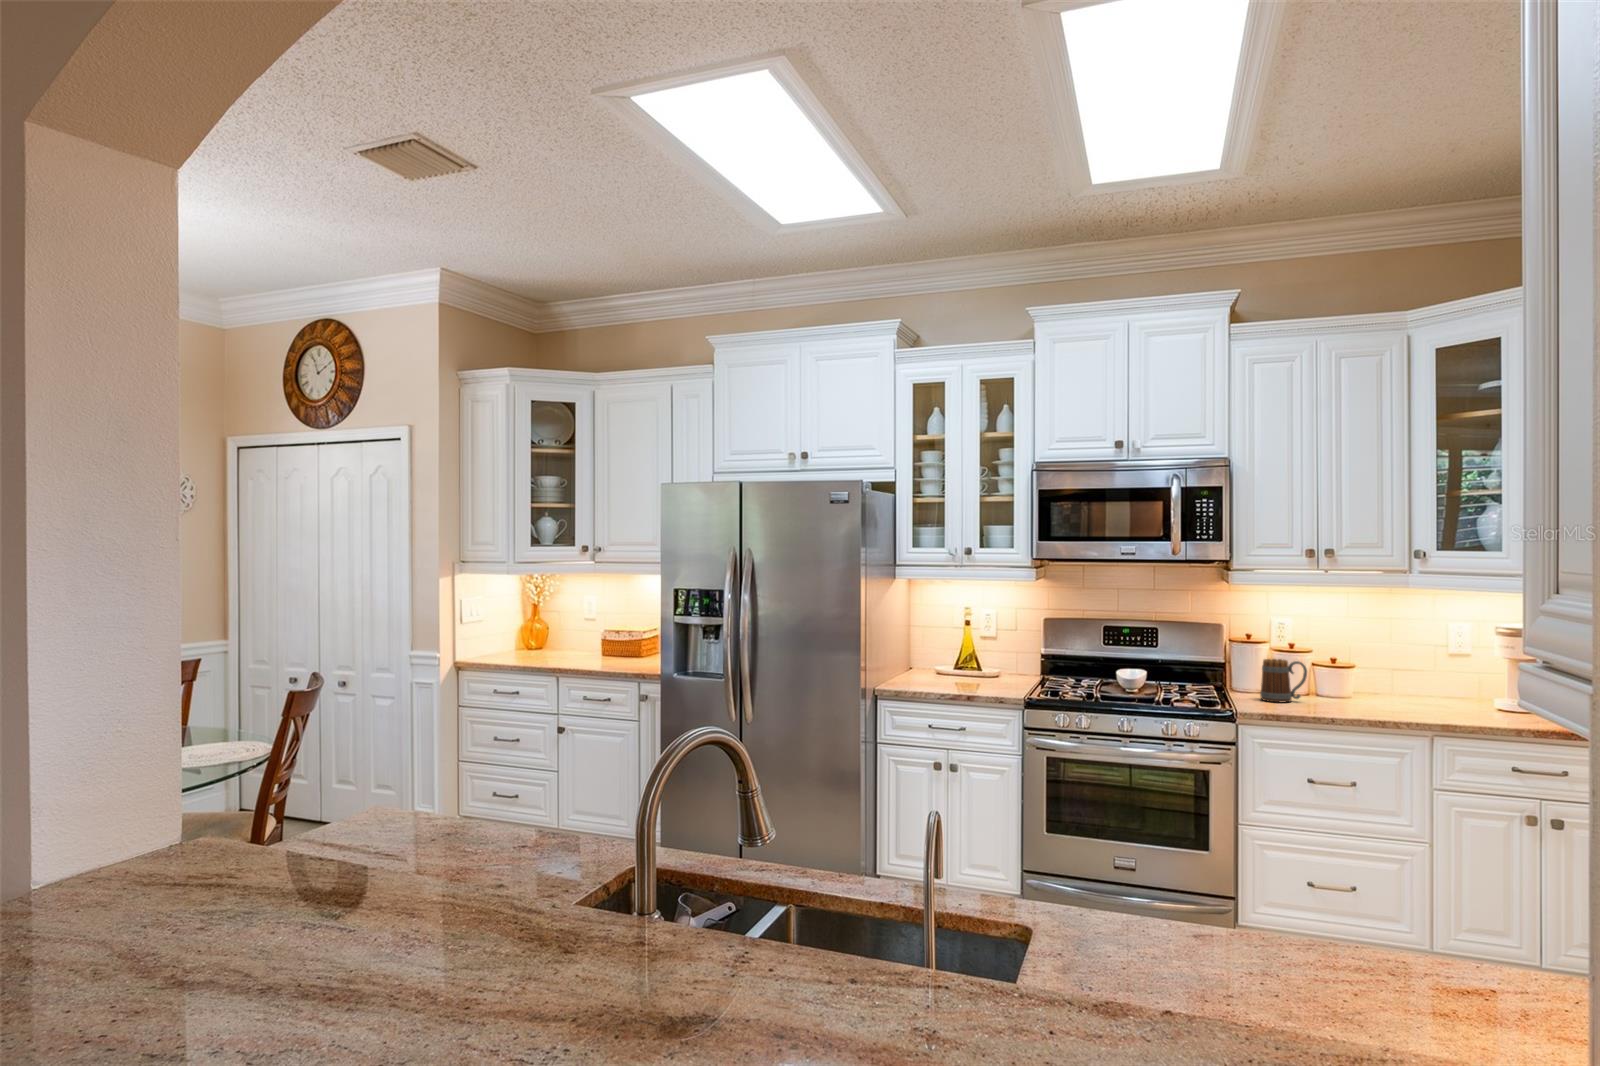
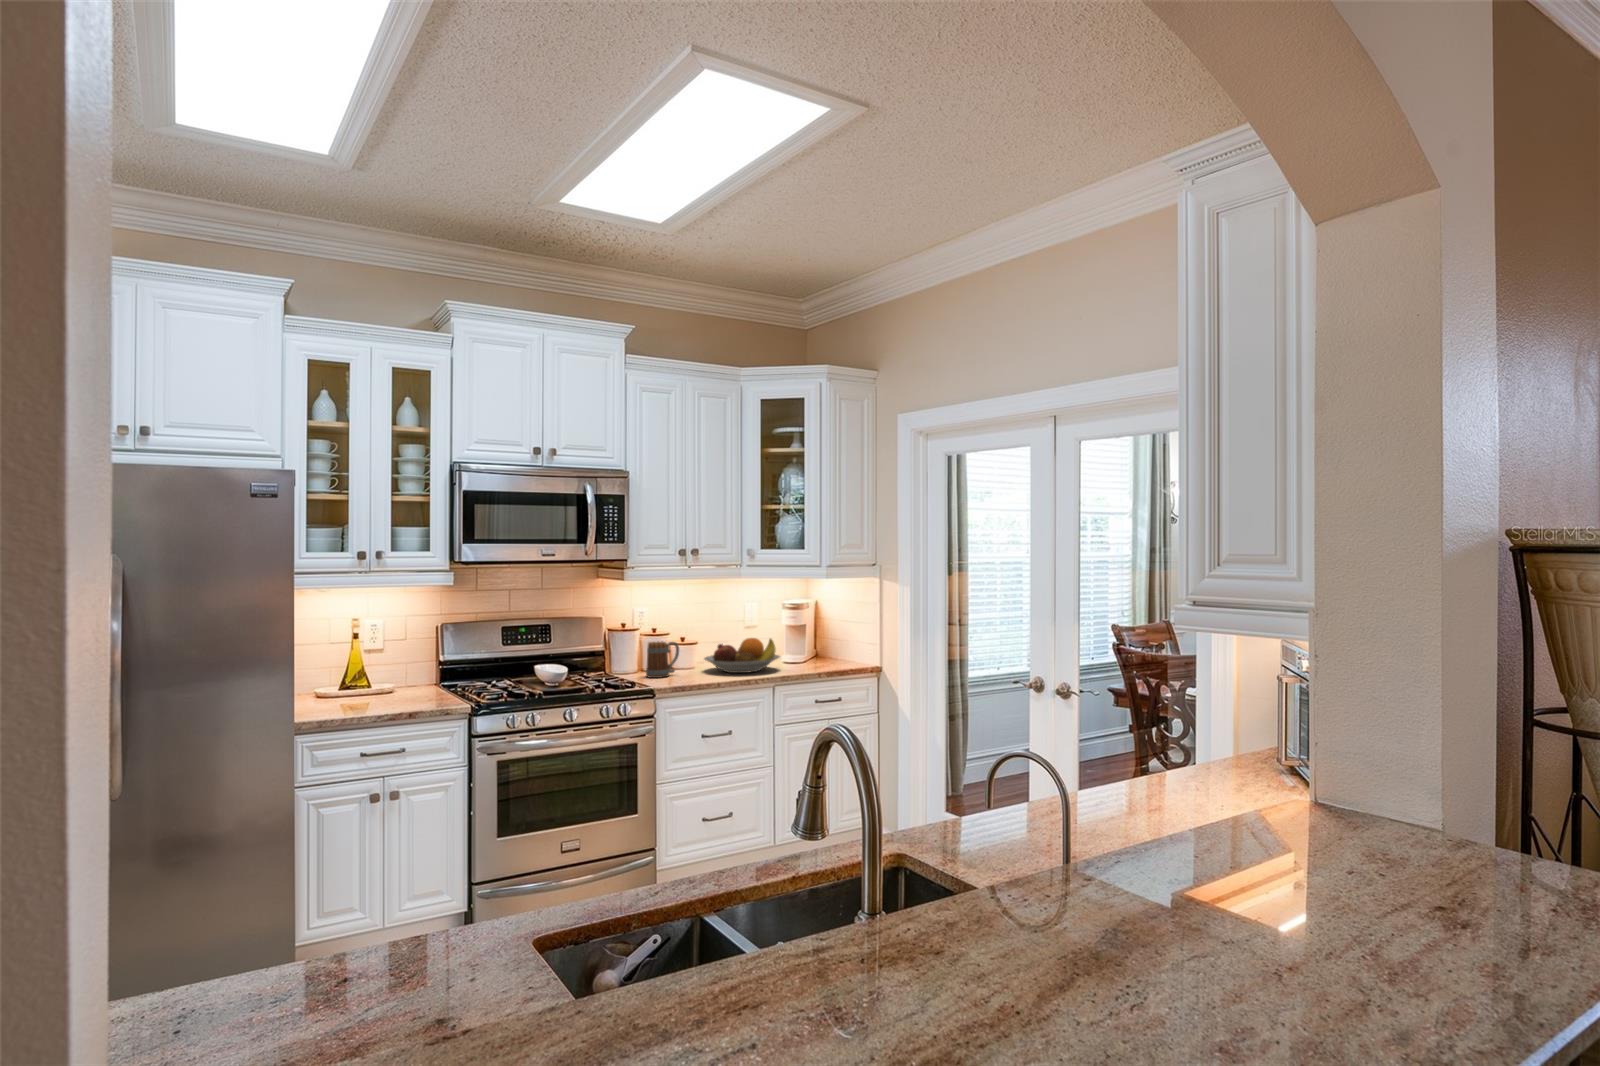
fruit bowl: none [1346,668,1465,714] -> present [704,638,779,673]

